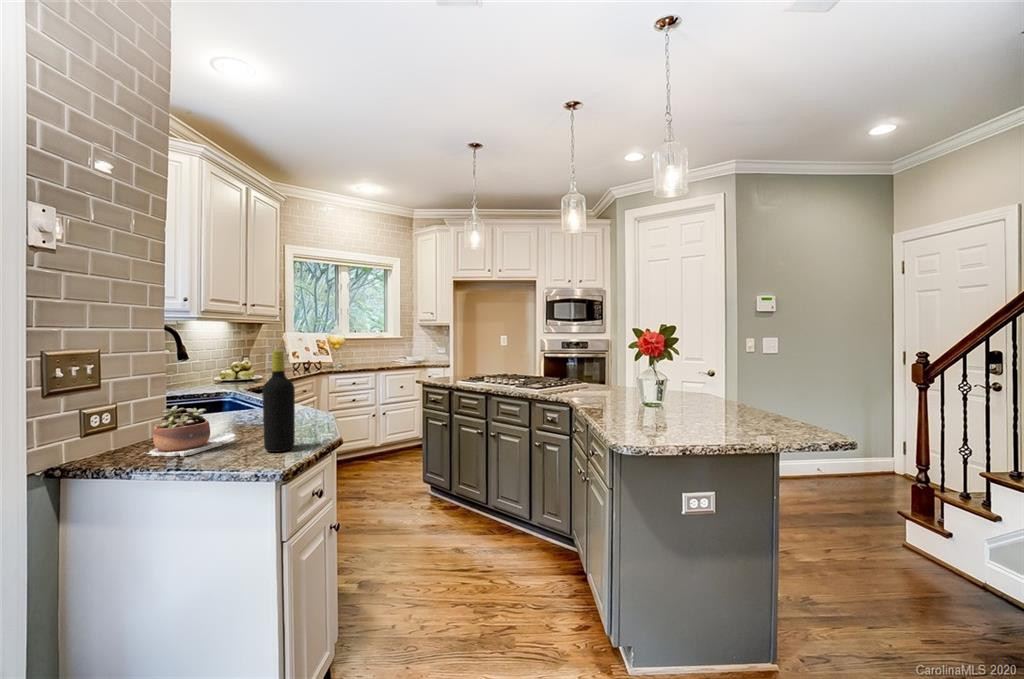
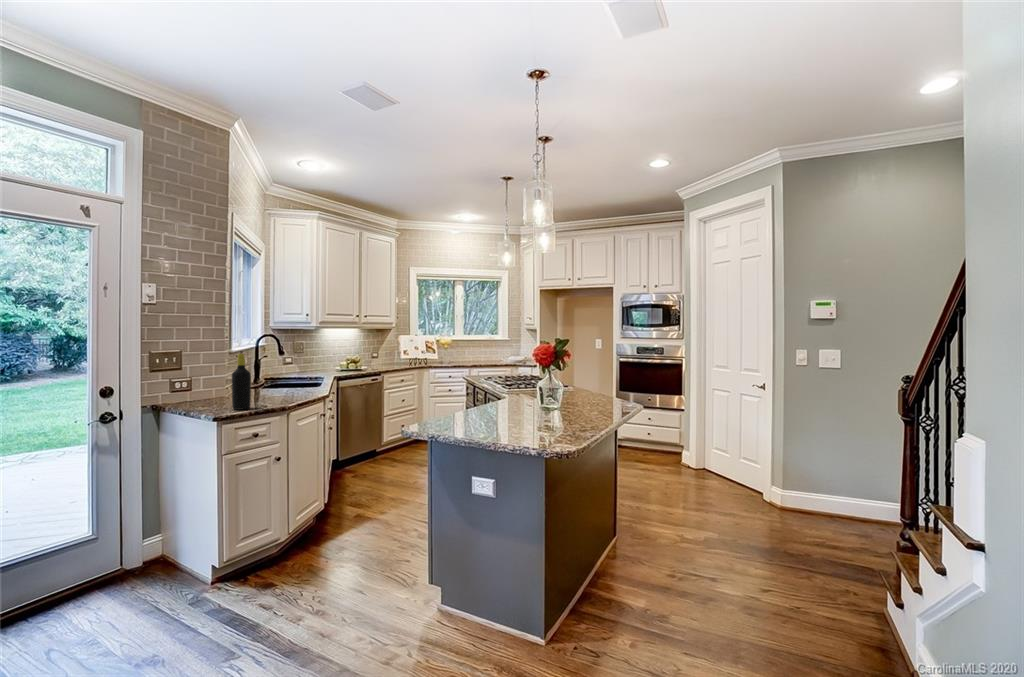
succulent plant: present [144,406,222,457] -> none [191,381,229,407]

